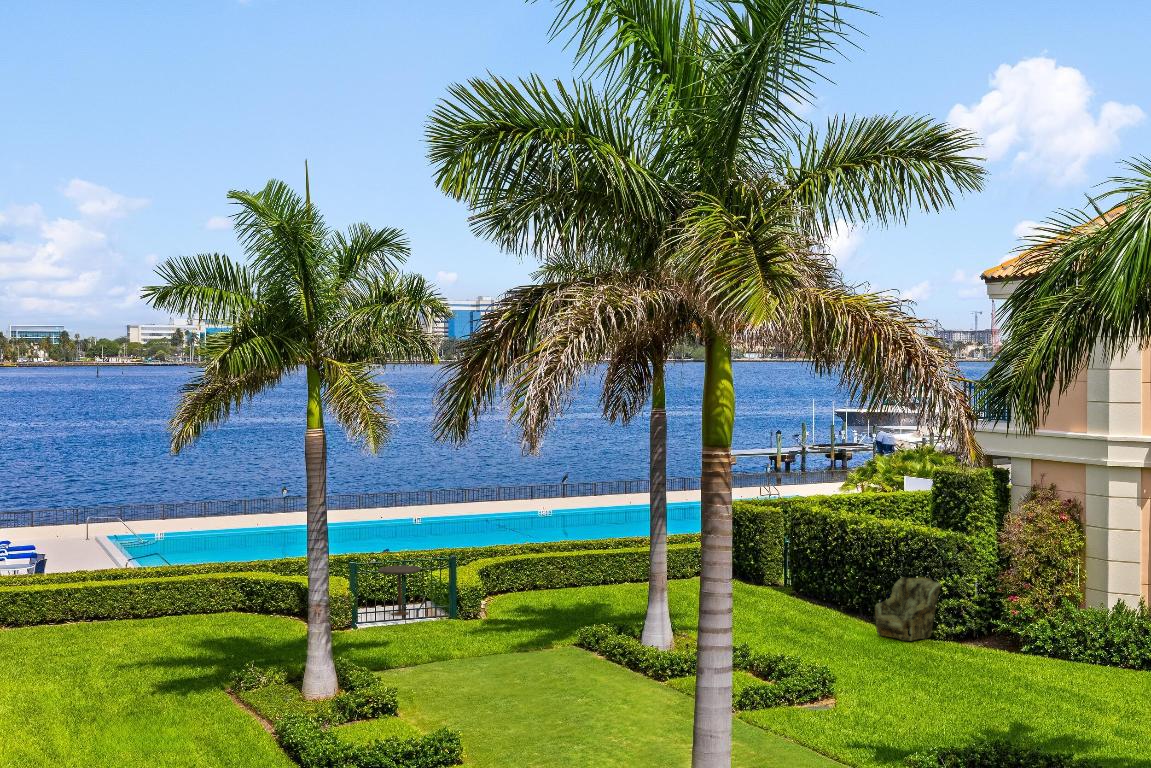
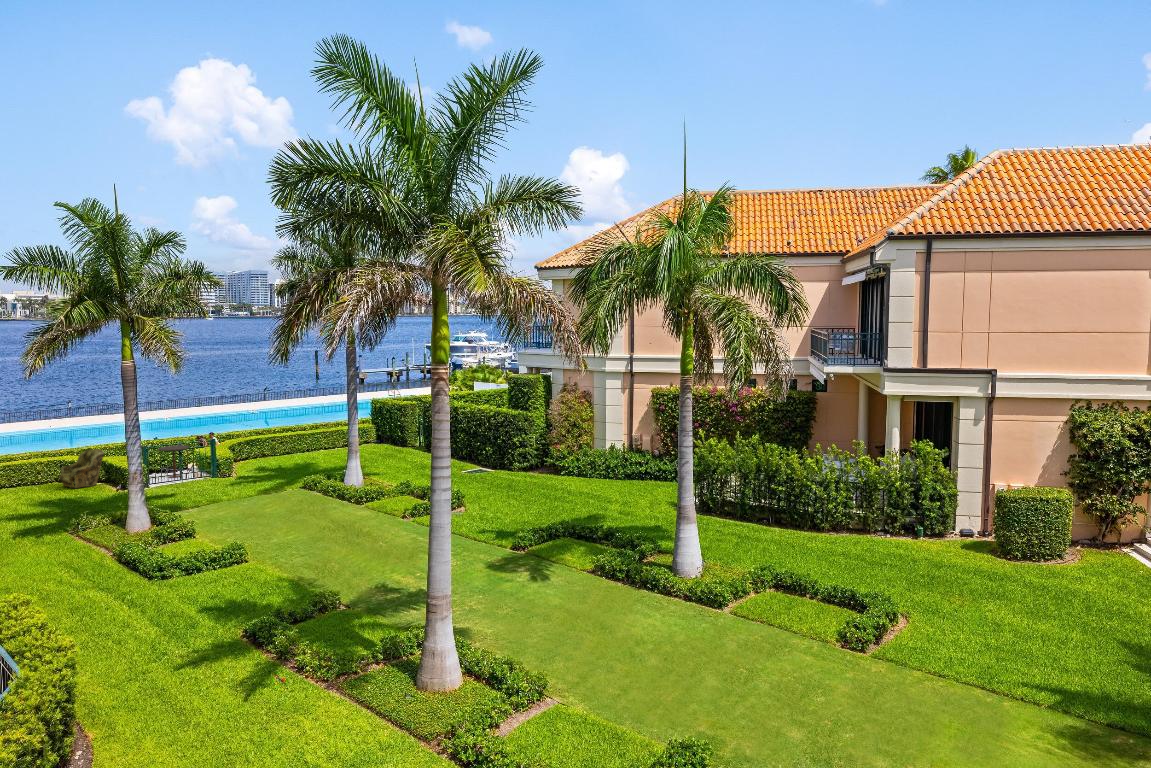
armchair: present [875,577,941,641] -> present [59,449,104,488]

